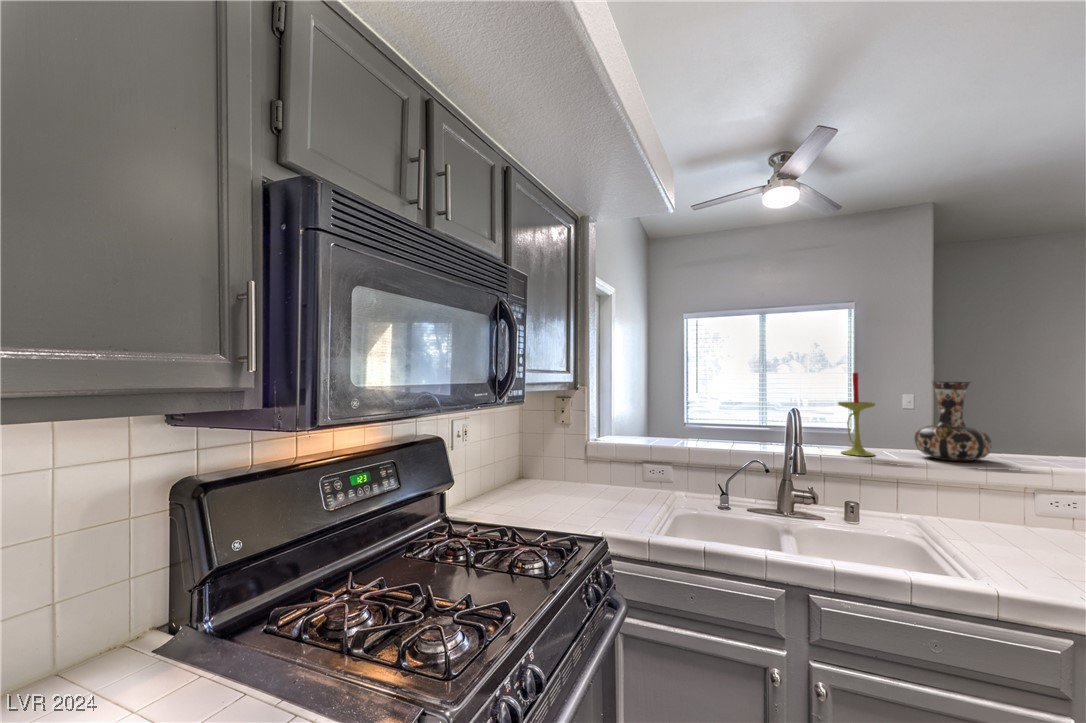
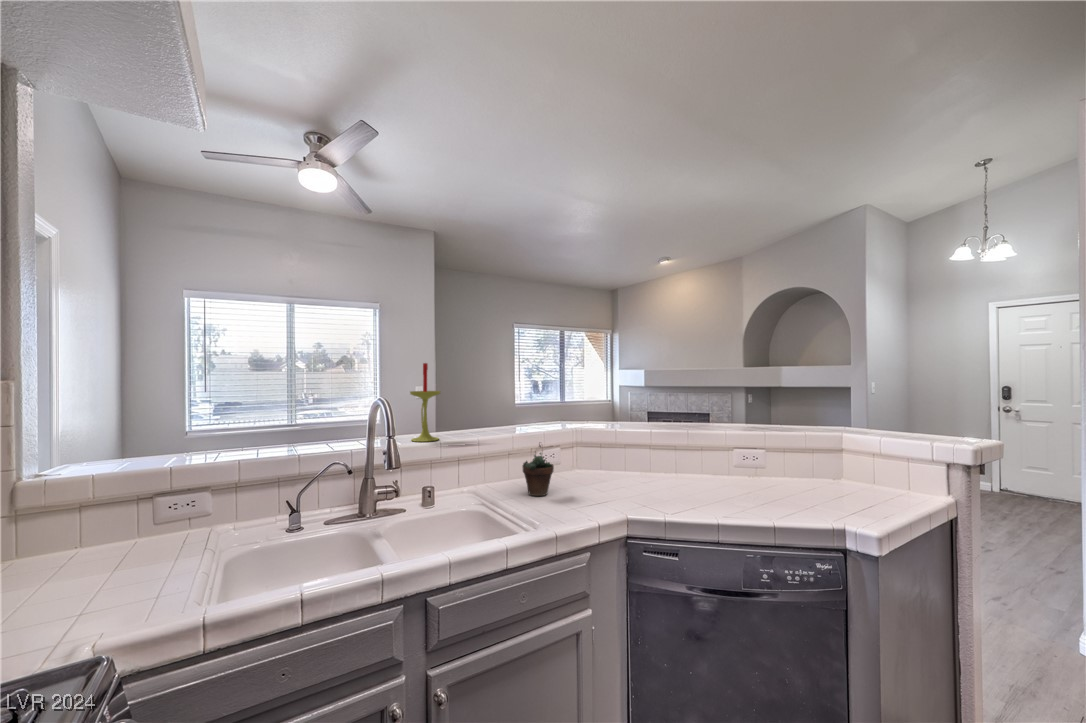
decorative vase: present [914,381,992,461] -> none [464,371,512,436]
succulent plant: none [988,478,1046,550] -> present [523,444,554,496]

